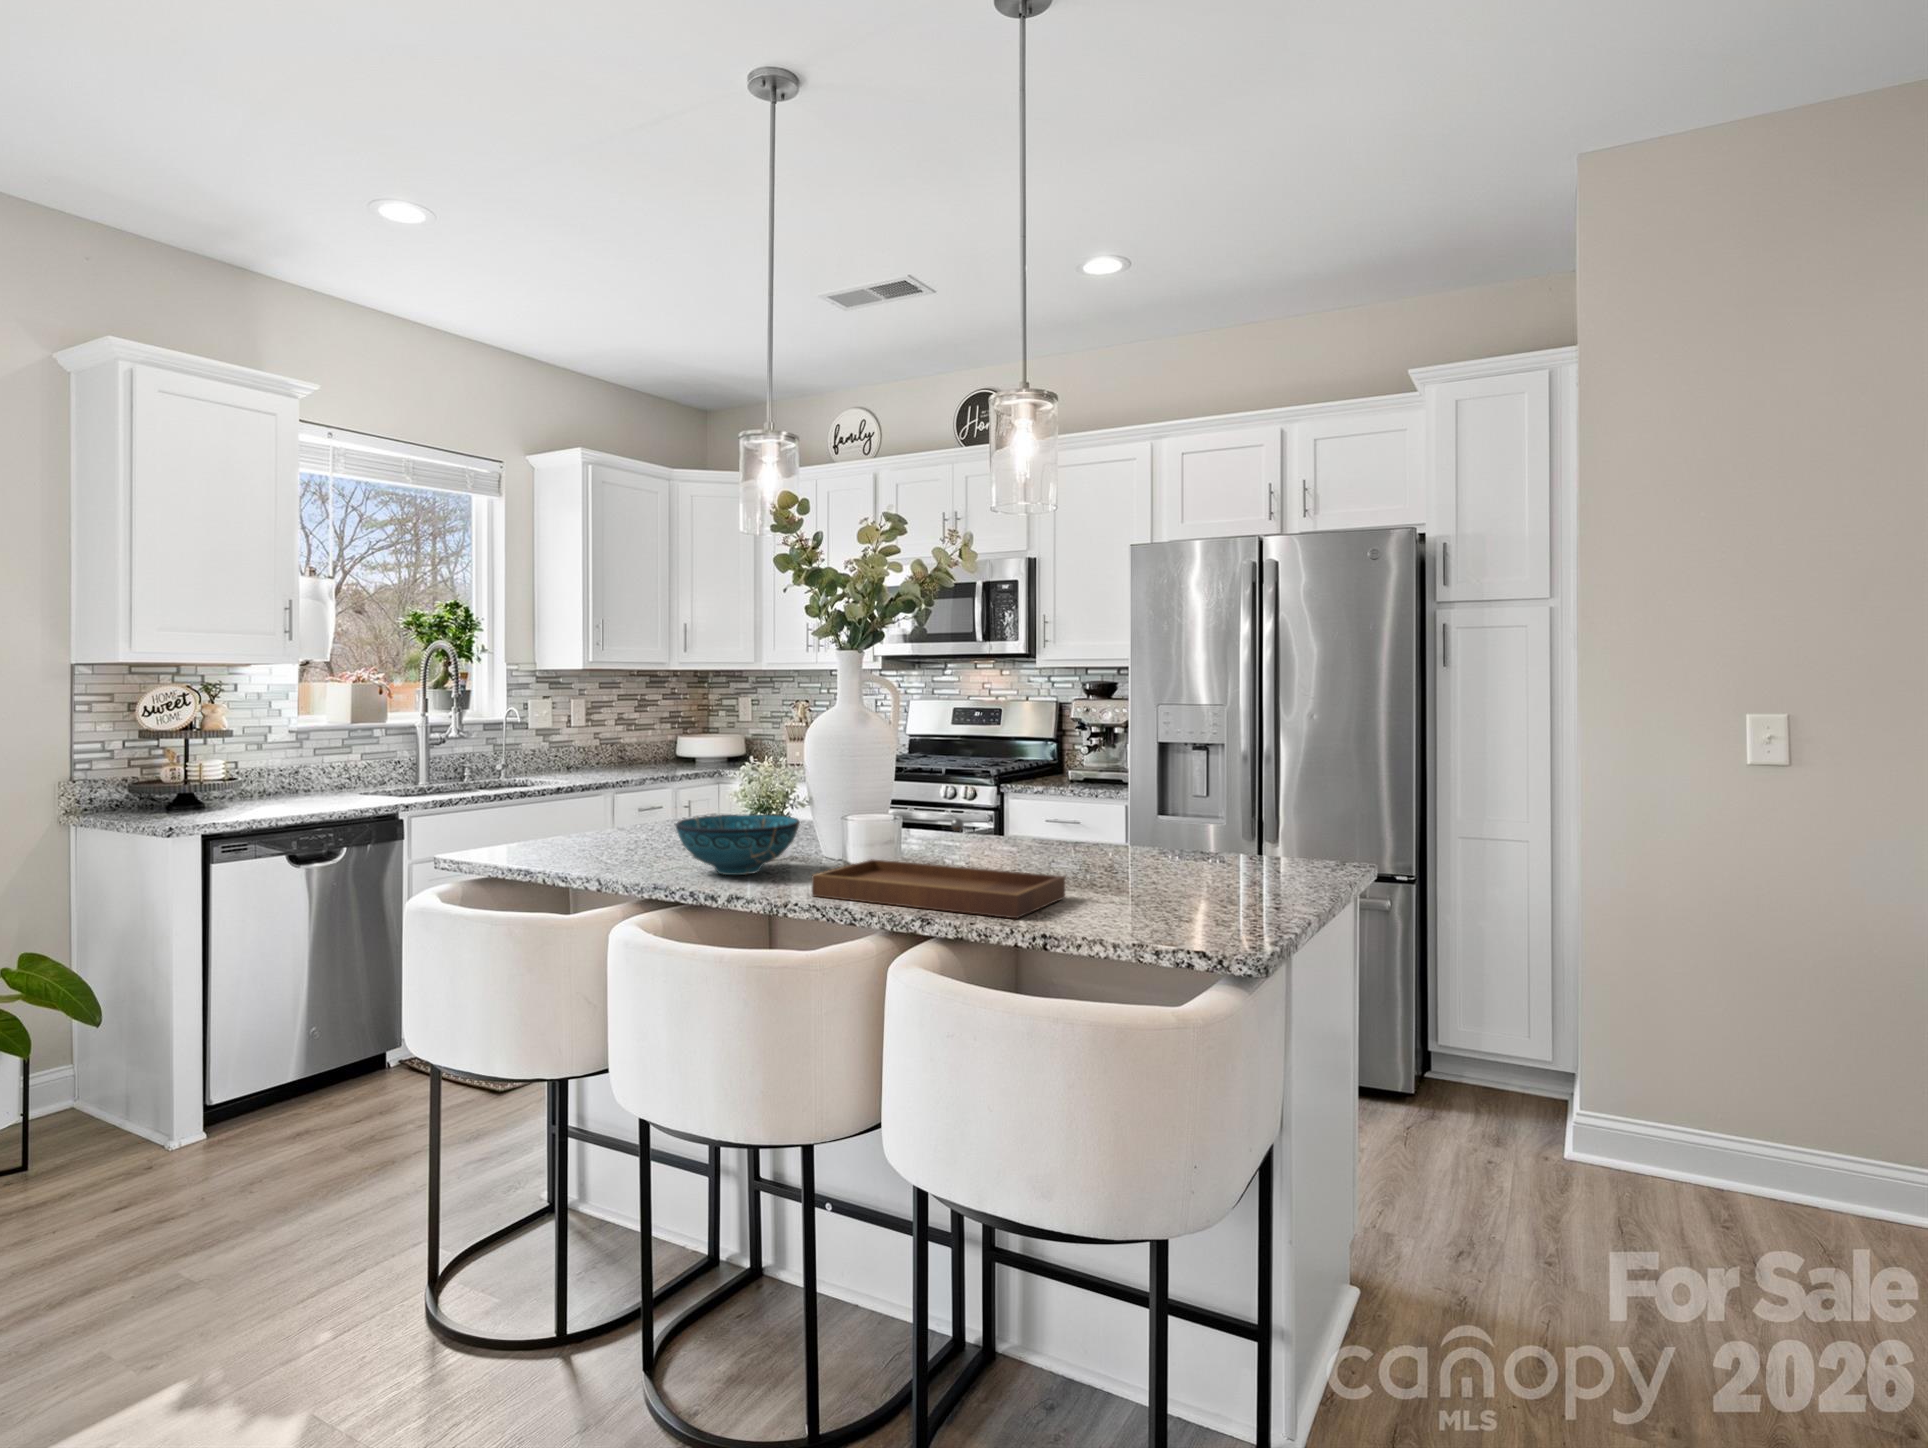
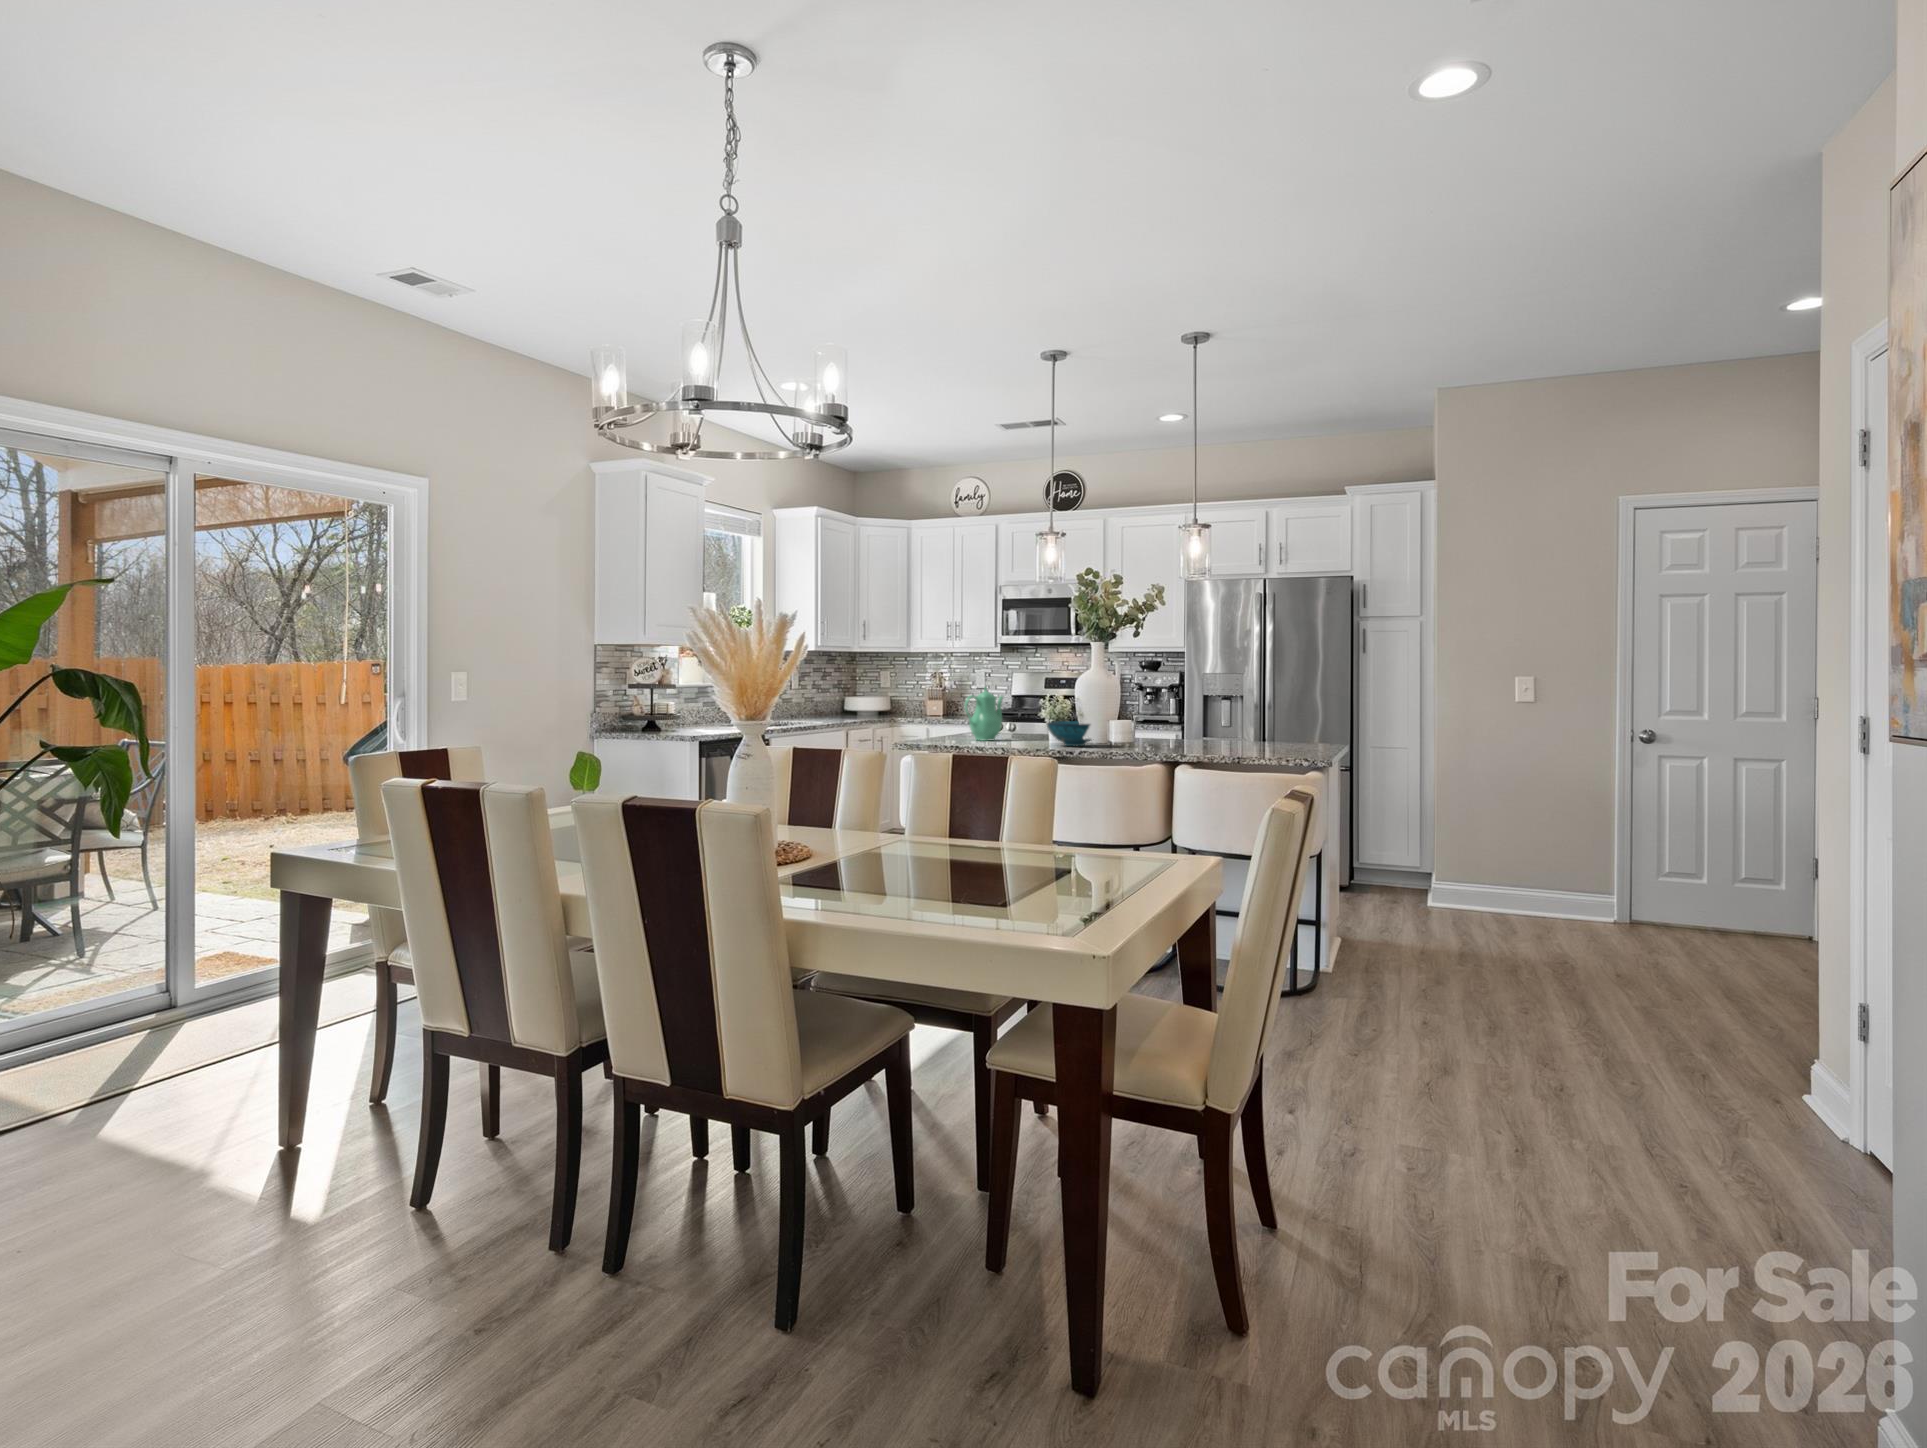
teapot: none [575,737,675,846] -> present [964,687,1003,741]
tray: present [812,818,1065,918] -> none [1130,717,1236,753]

